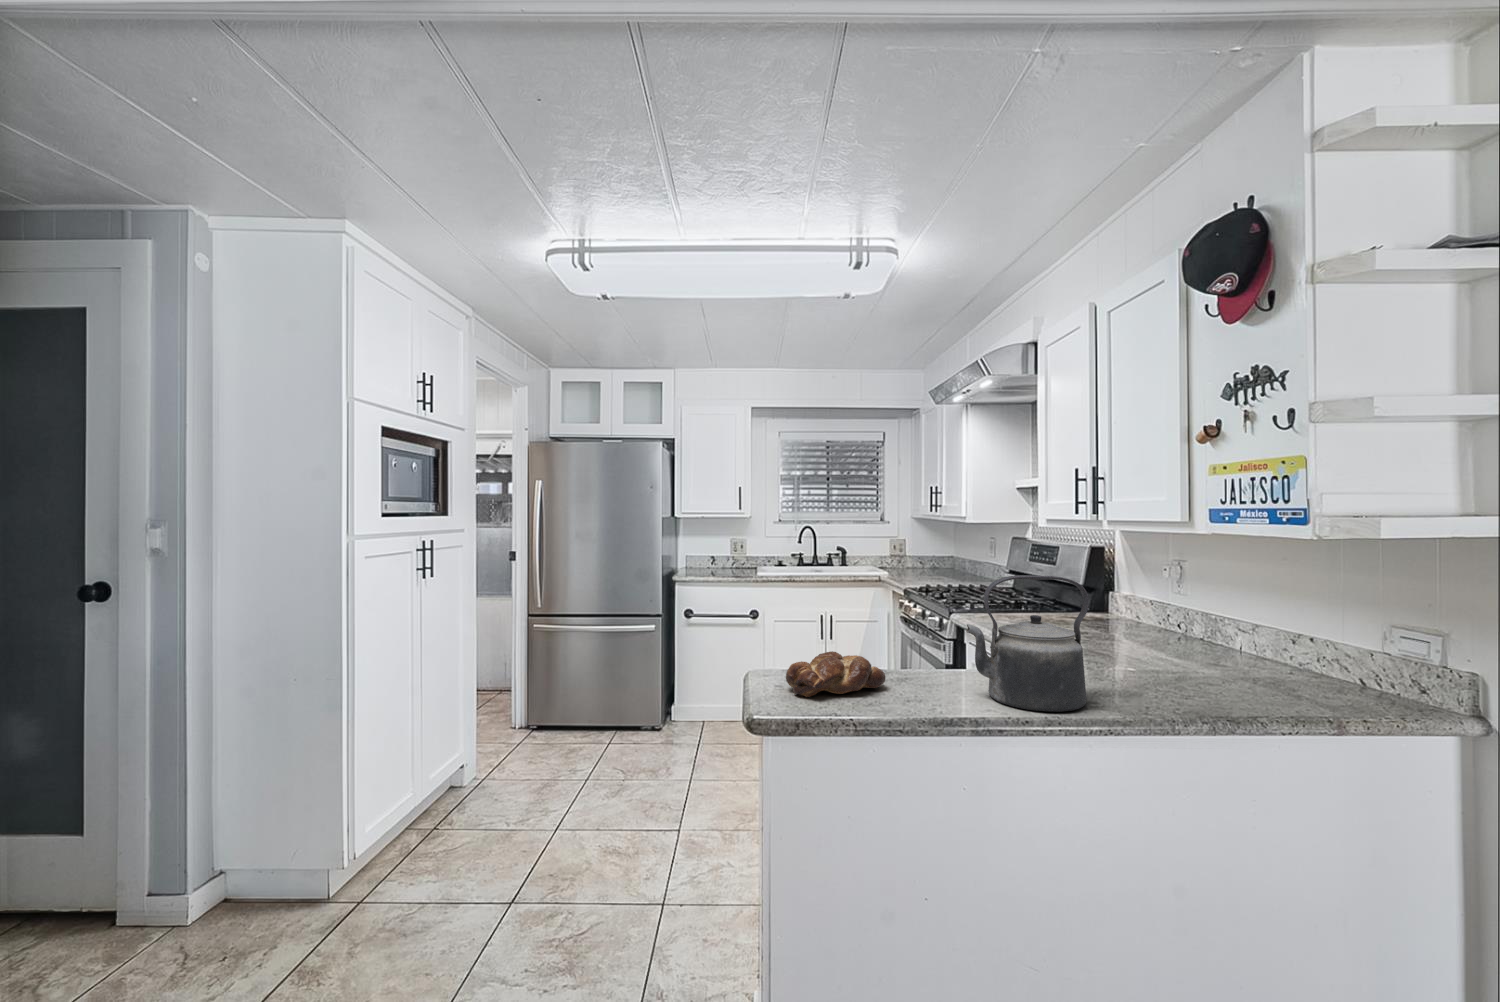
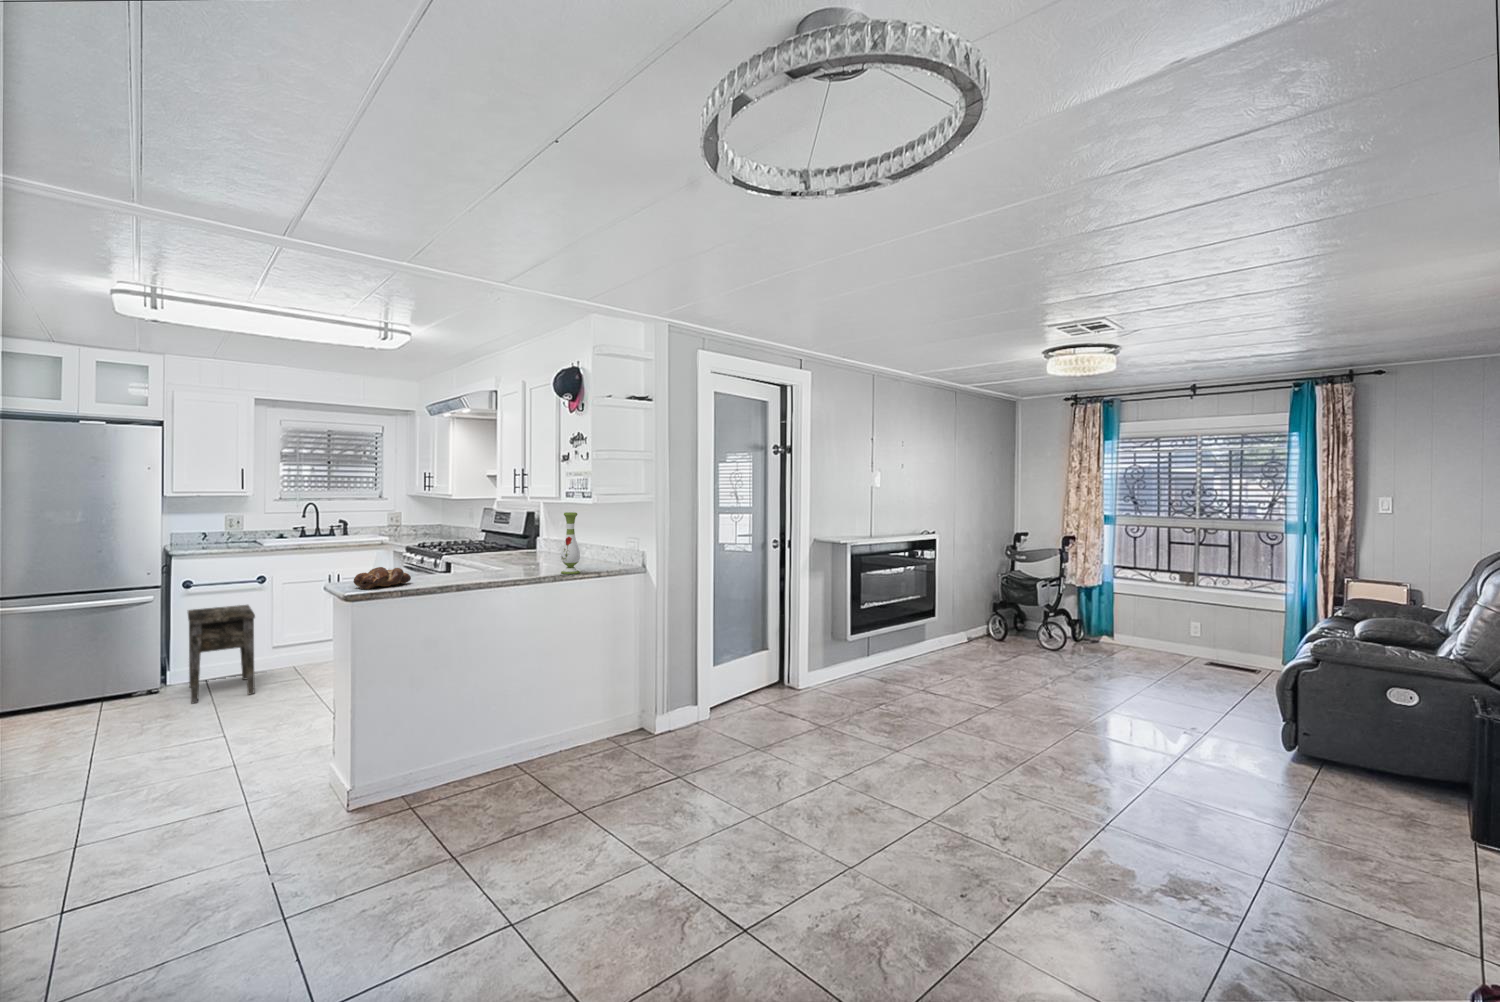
vase: none [1205,556,1261,707] -> present [561,512,580,574]
kettle: present [966,575,1089,712] -> none [454,523,511,582]
side table: none [673,644,738,761] -> present [188,605,255,703]

